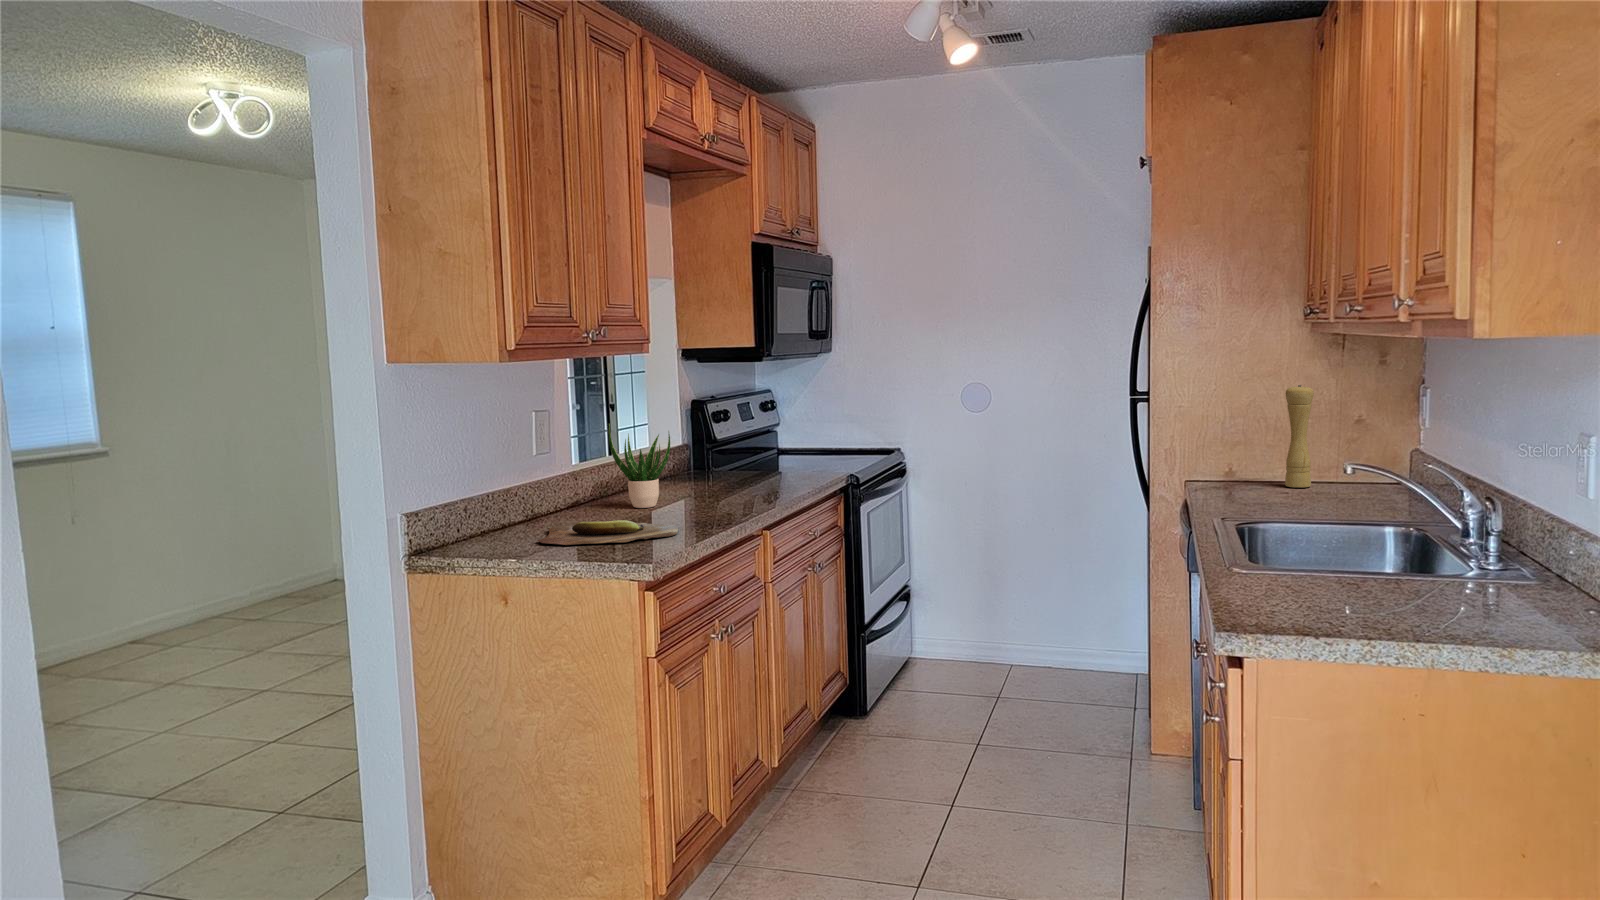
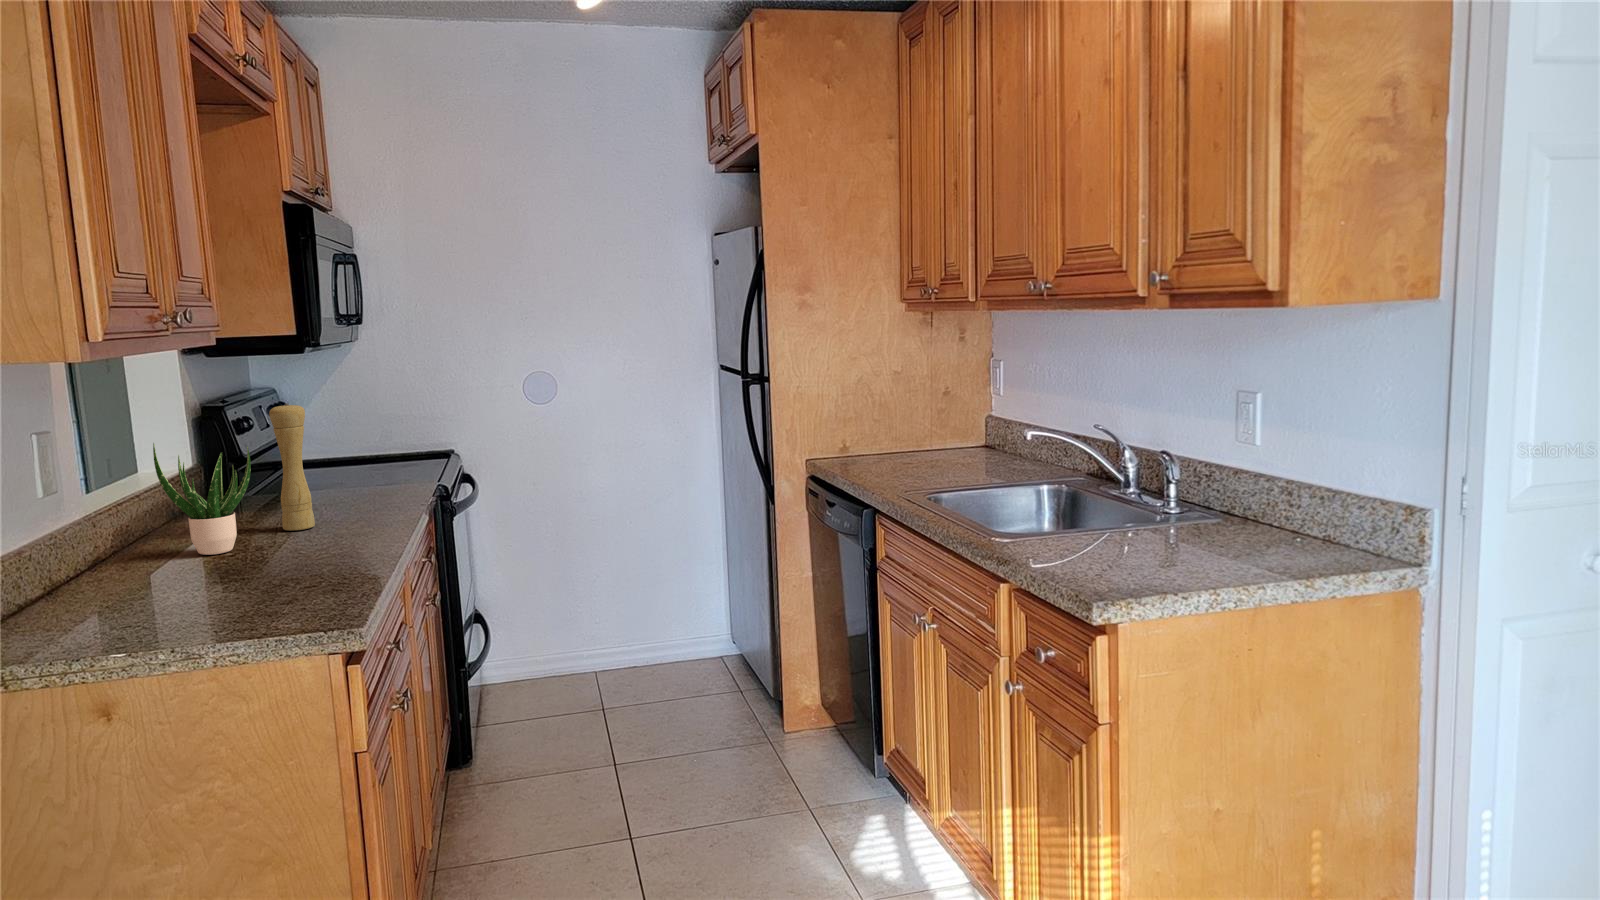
pepper mill: present [1285,385,1314,488] -> present [269,403,315,530]
cutting board: present [537,520,678,545] -> none [115,571,331,623]

